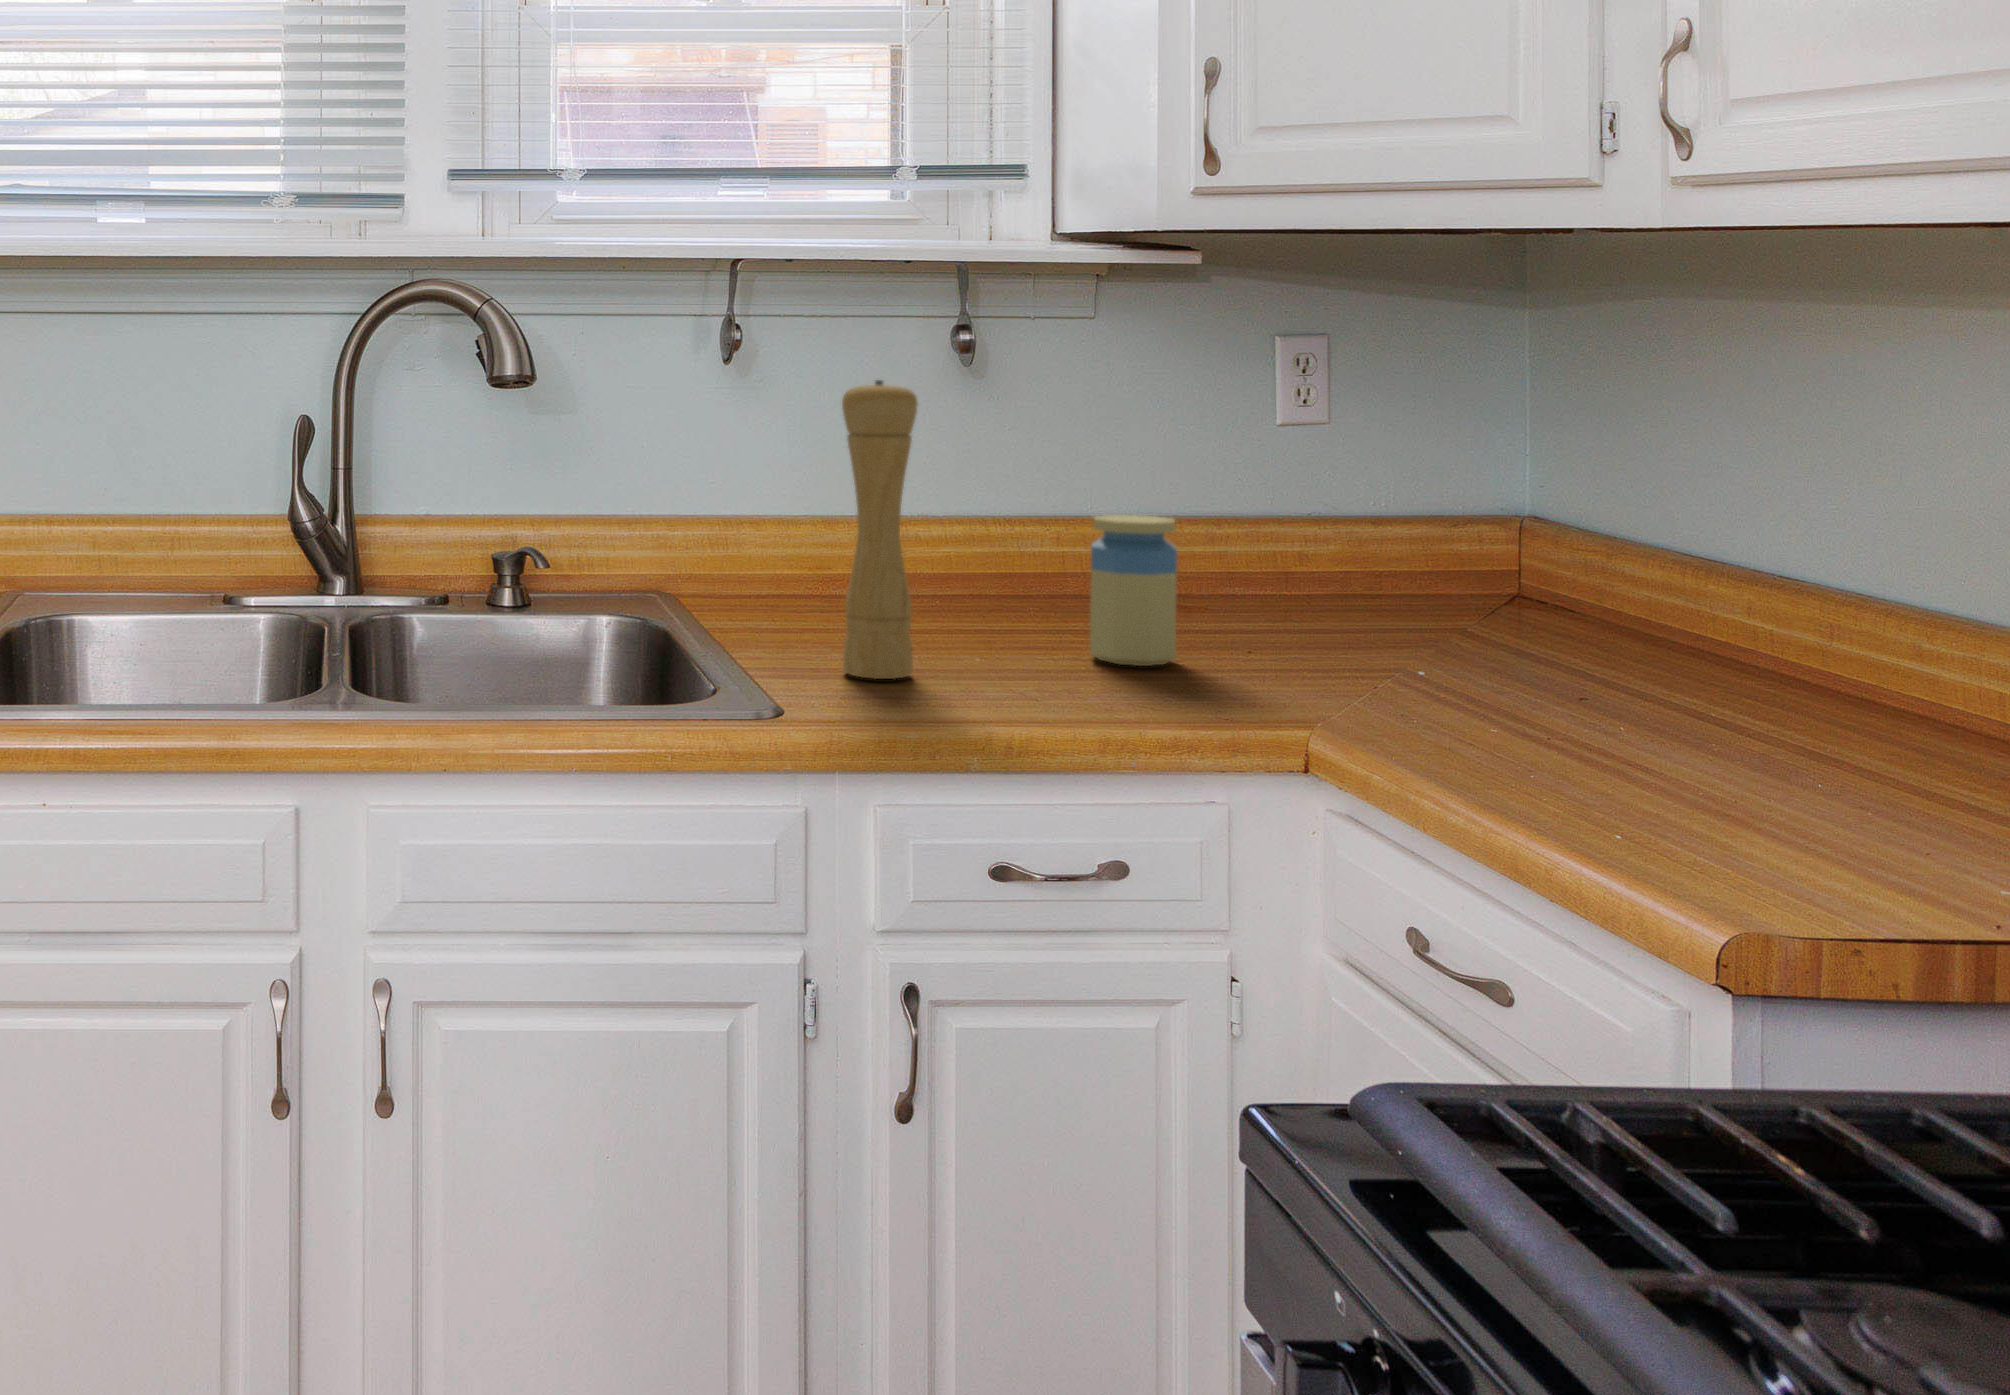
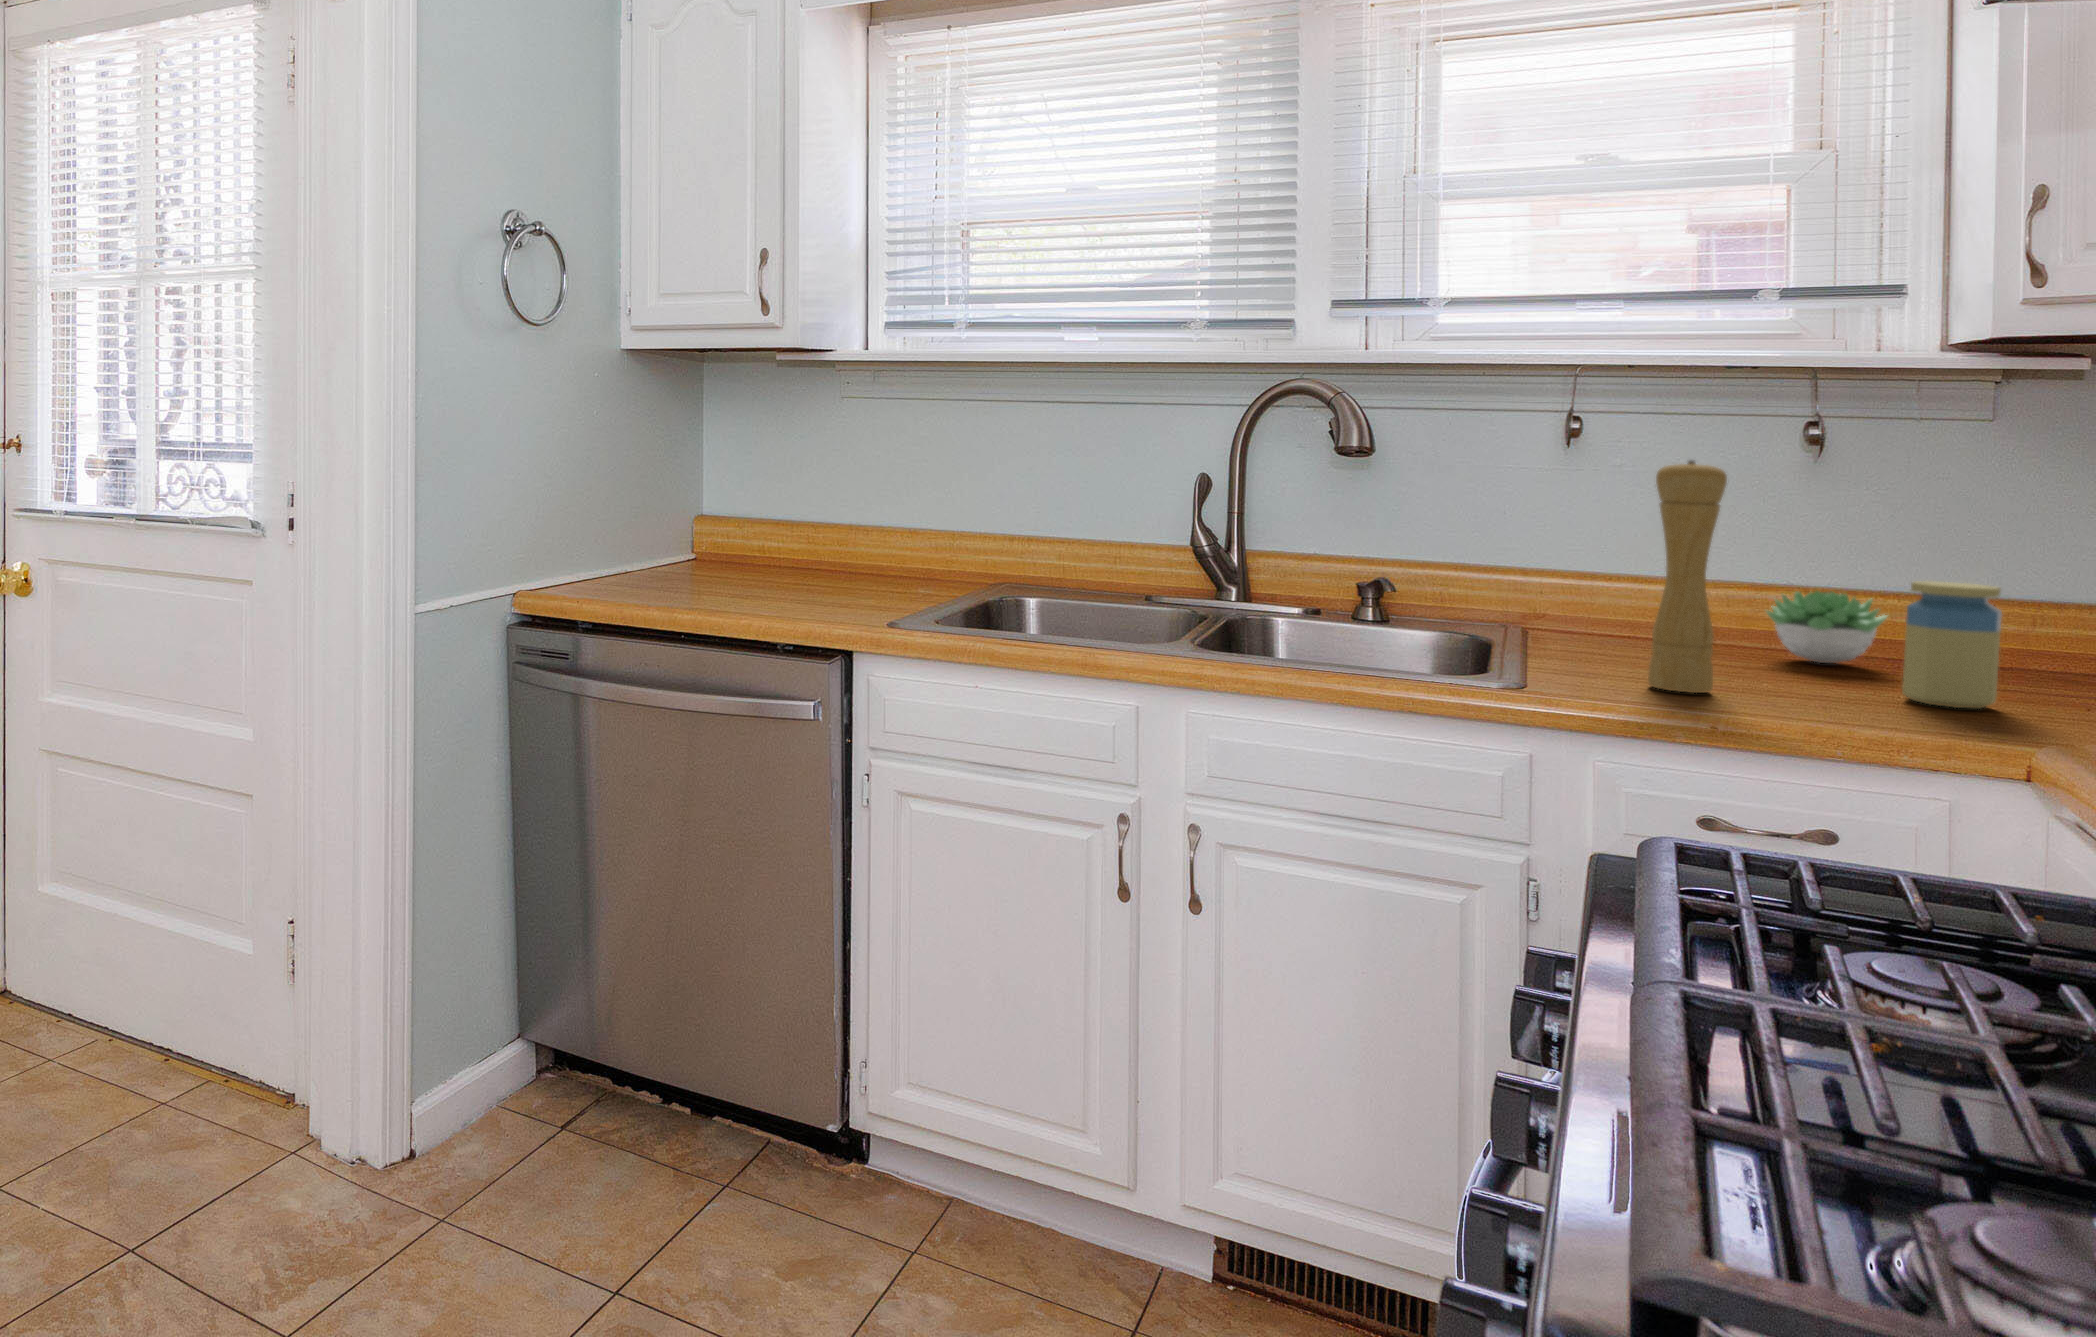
succulent plant: none [935,527,1051,614] -> present [1766,591,1887,663]

